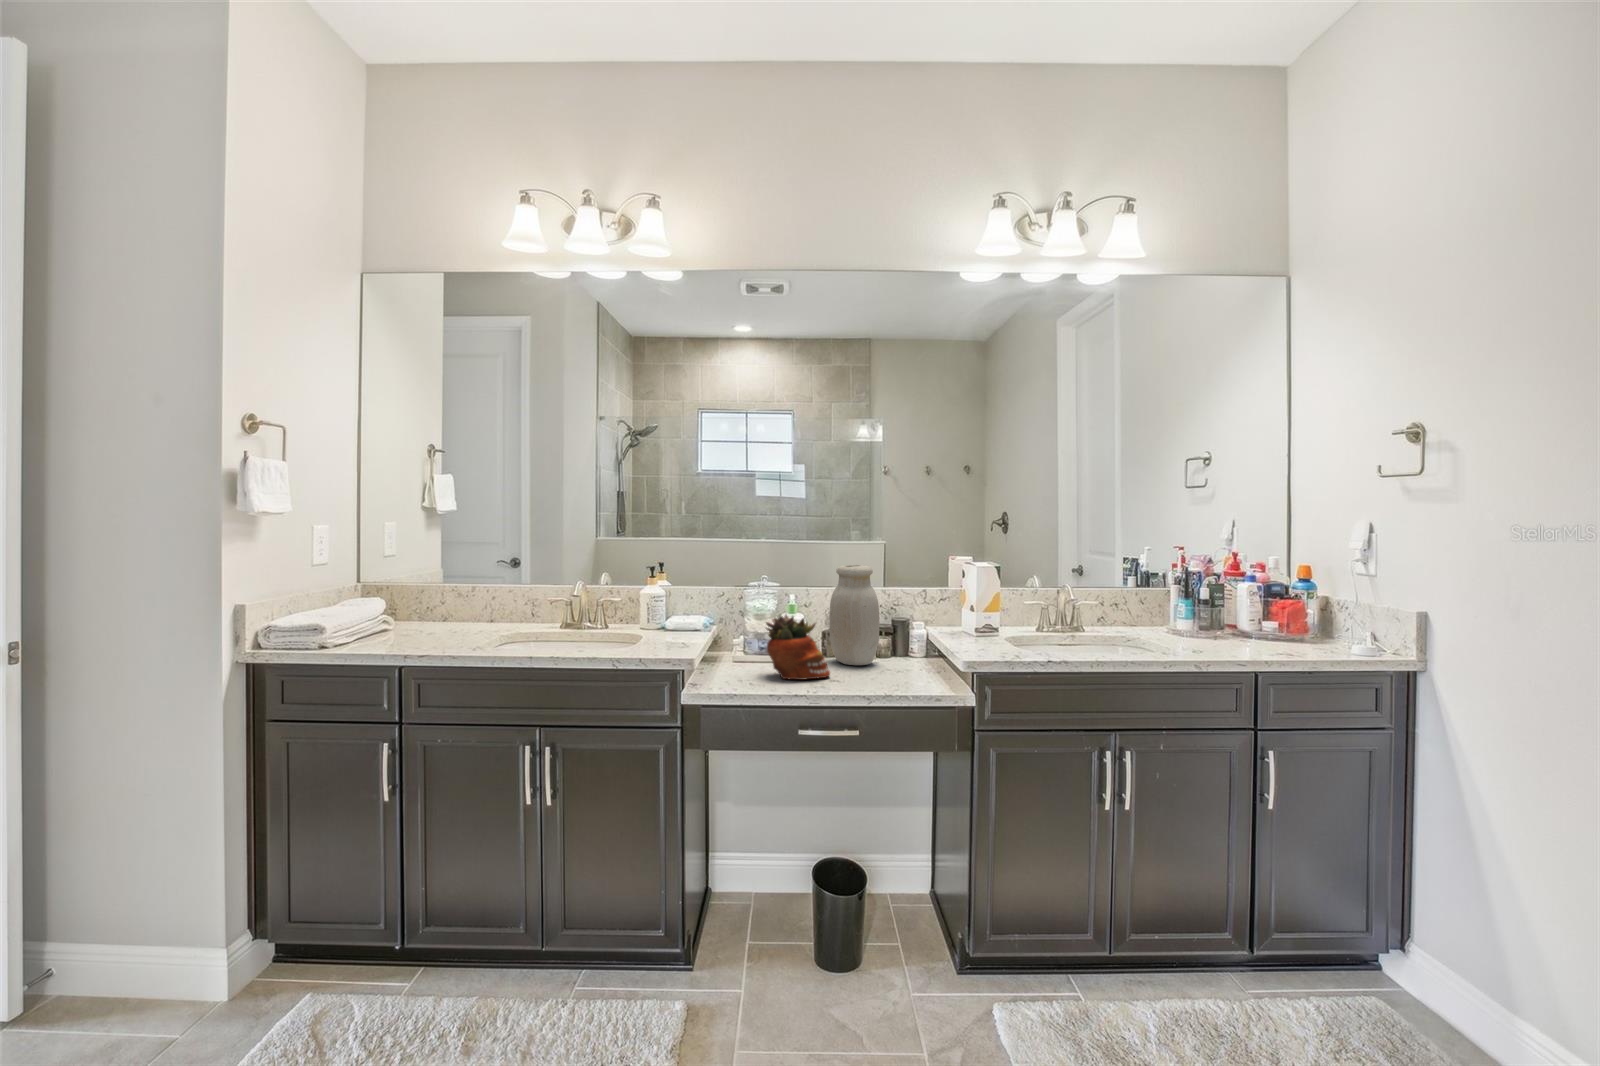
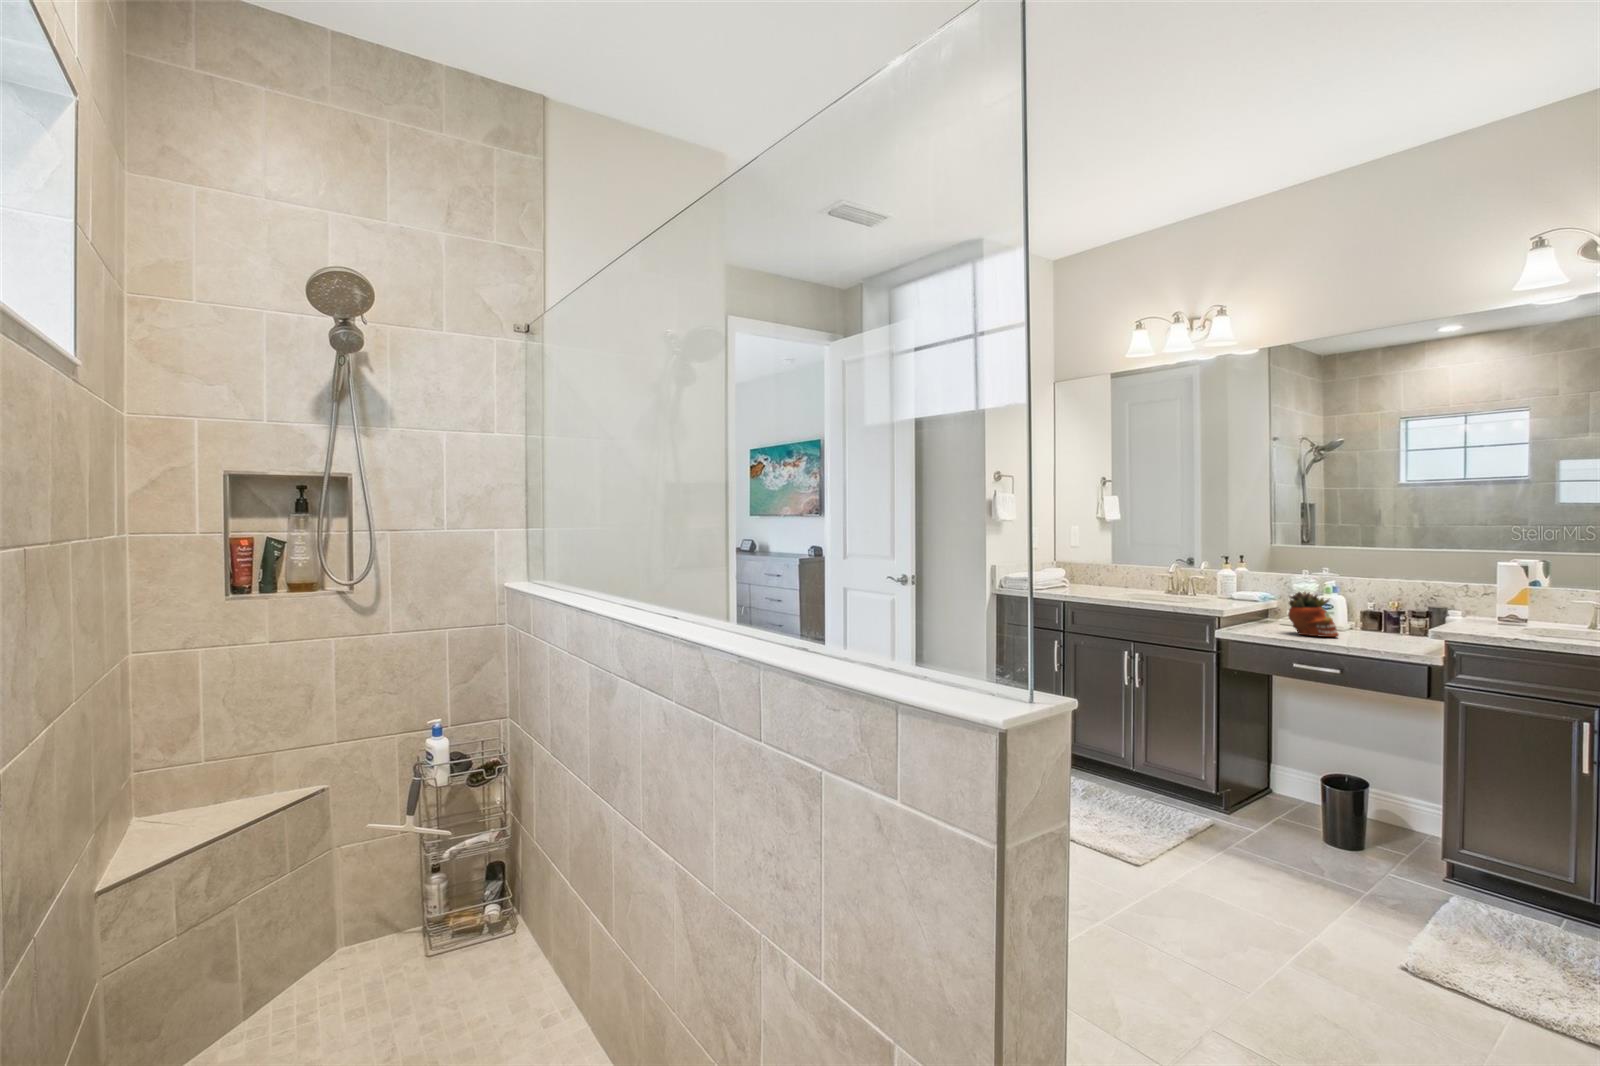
jar: present [829,565,879,665] -> none [1357,560,1401,636]

